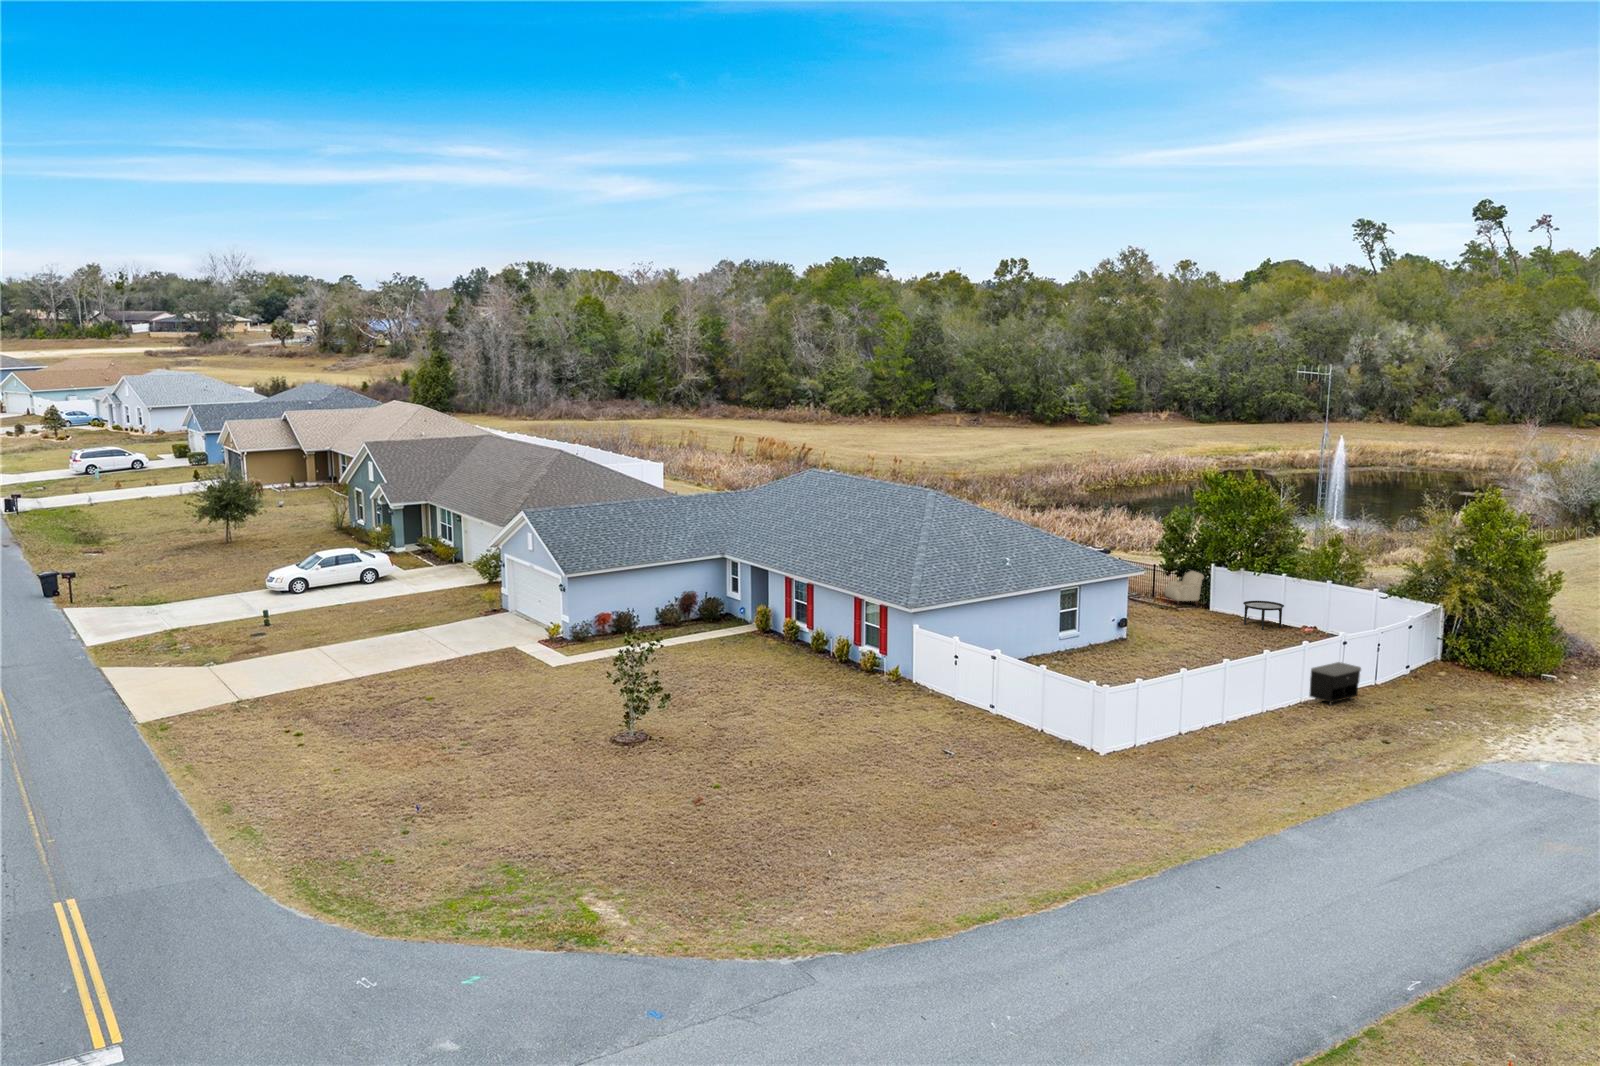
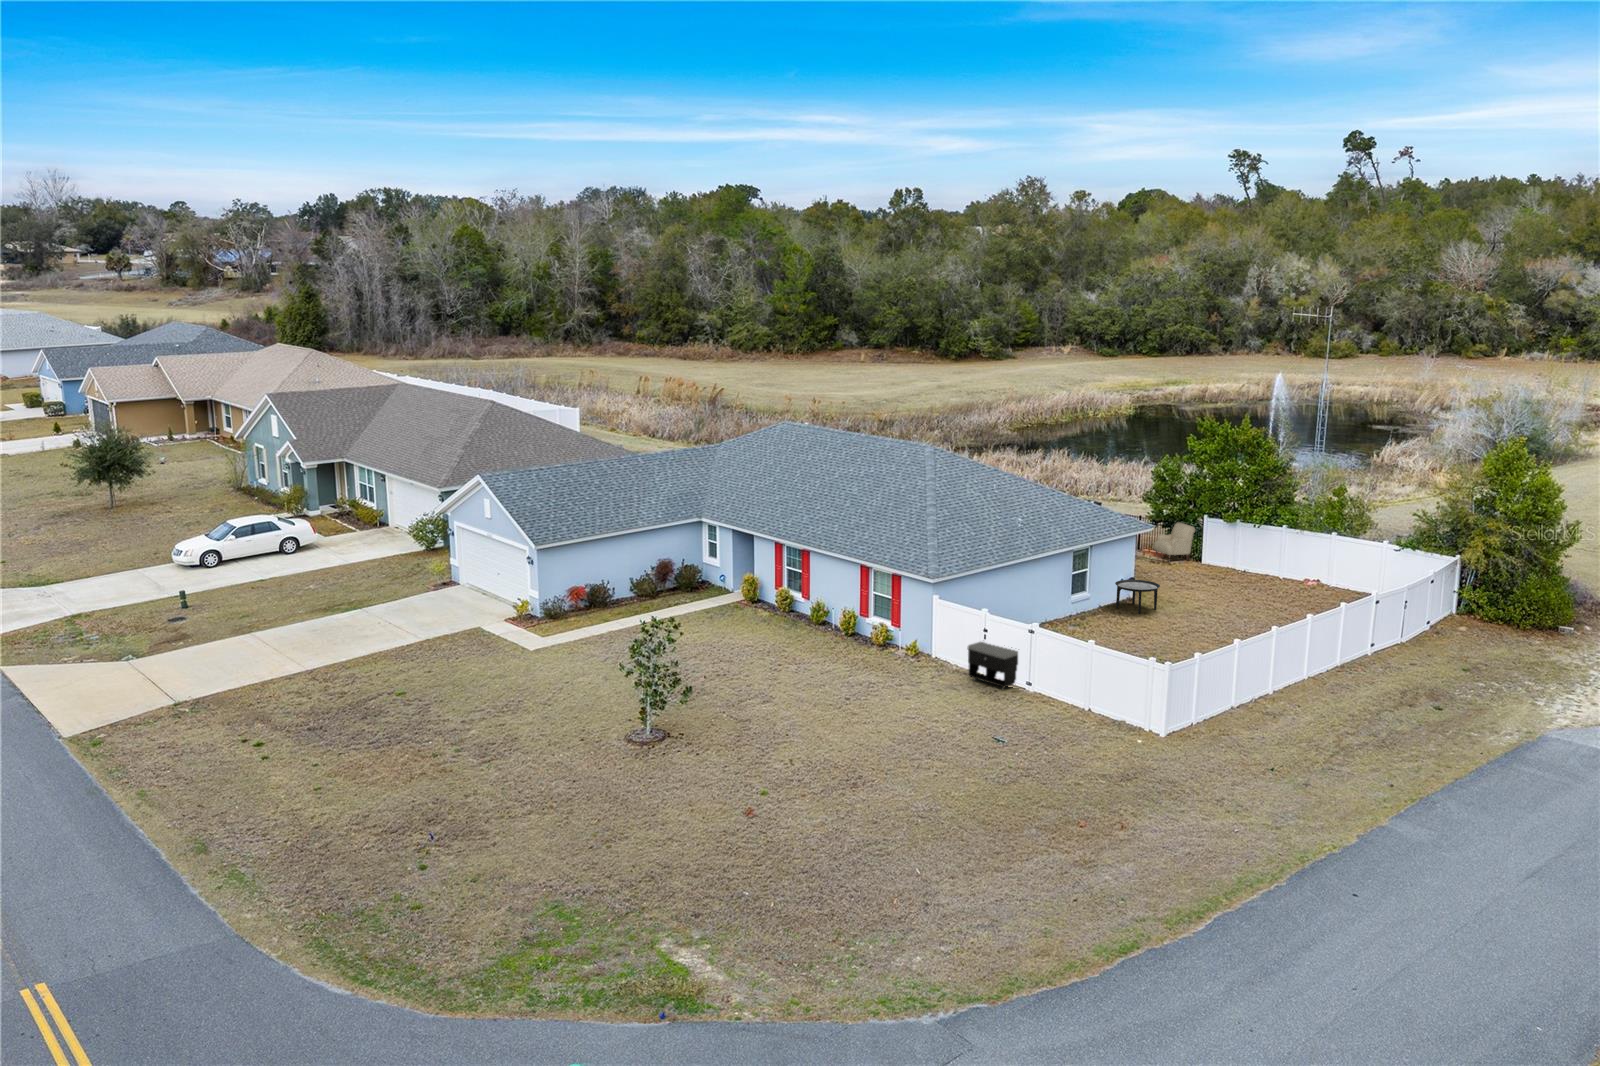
round table: present [1243,601,1284,630] -> present [1115,580,1160,614]
storage bench: present [1310,662,1361,704] -> present [967,642,1018,689]

